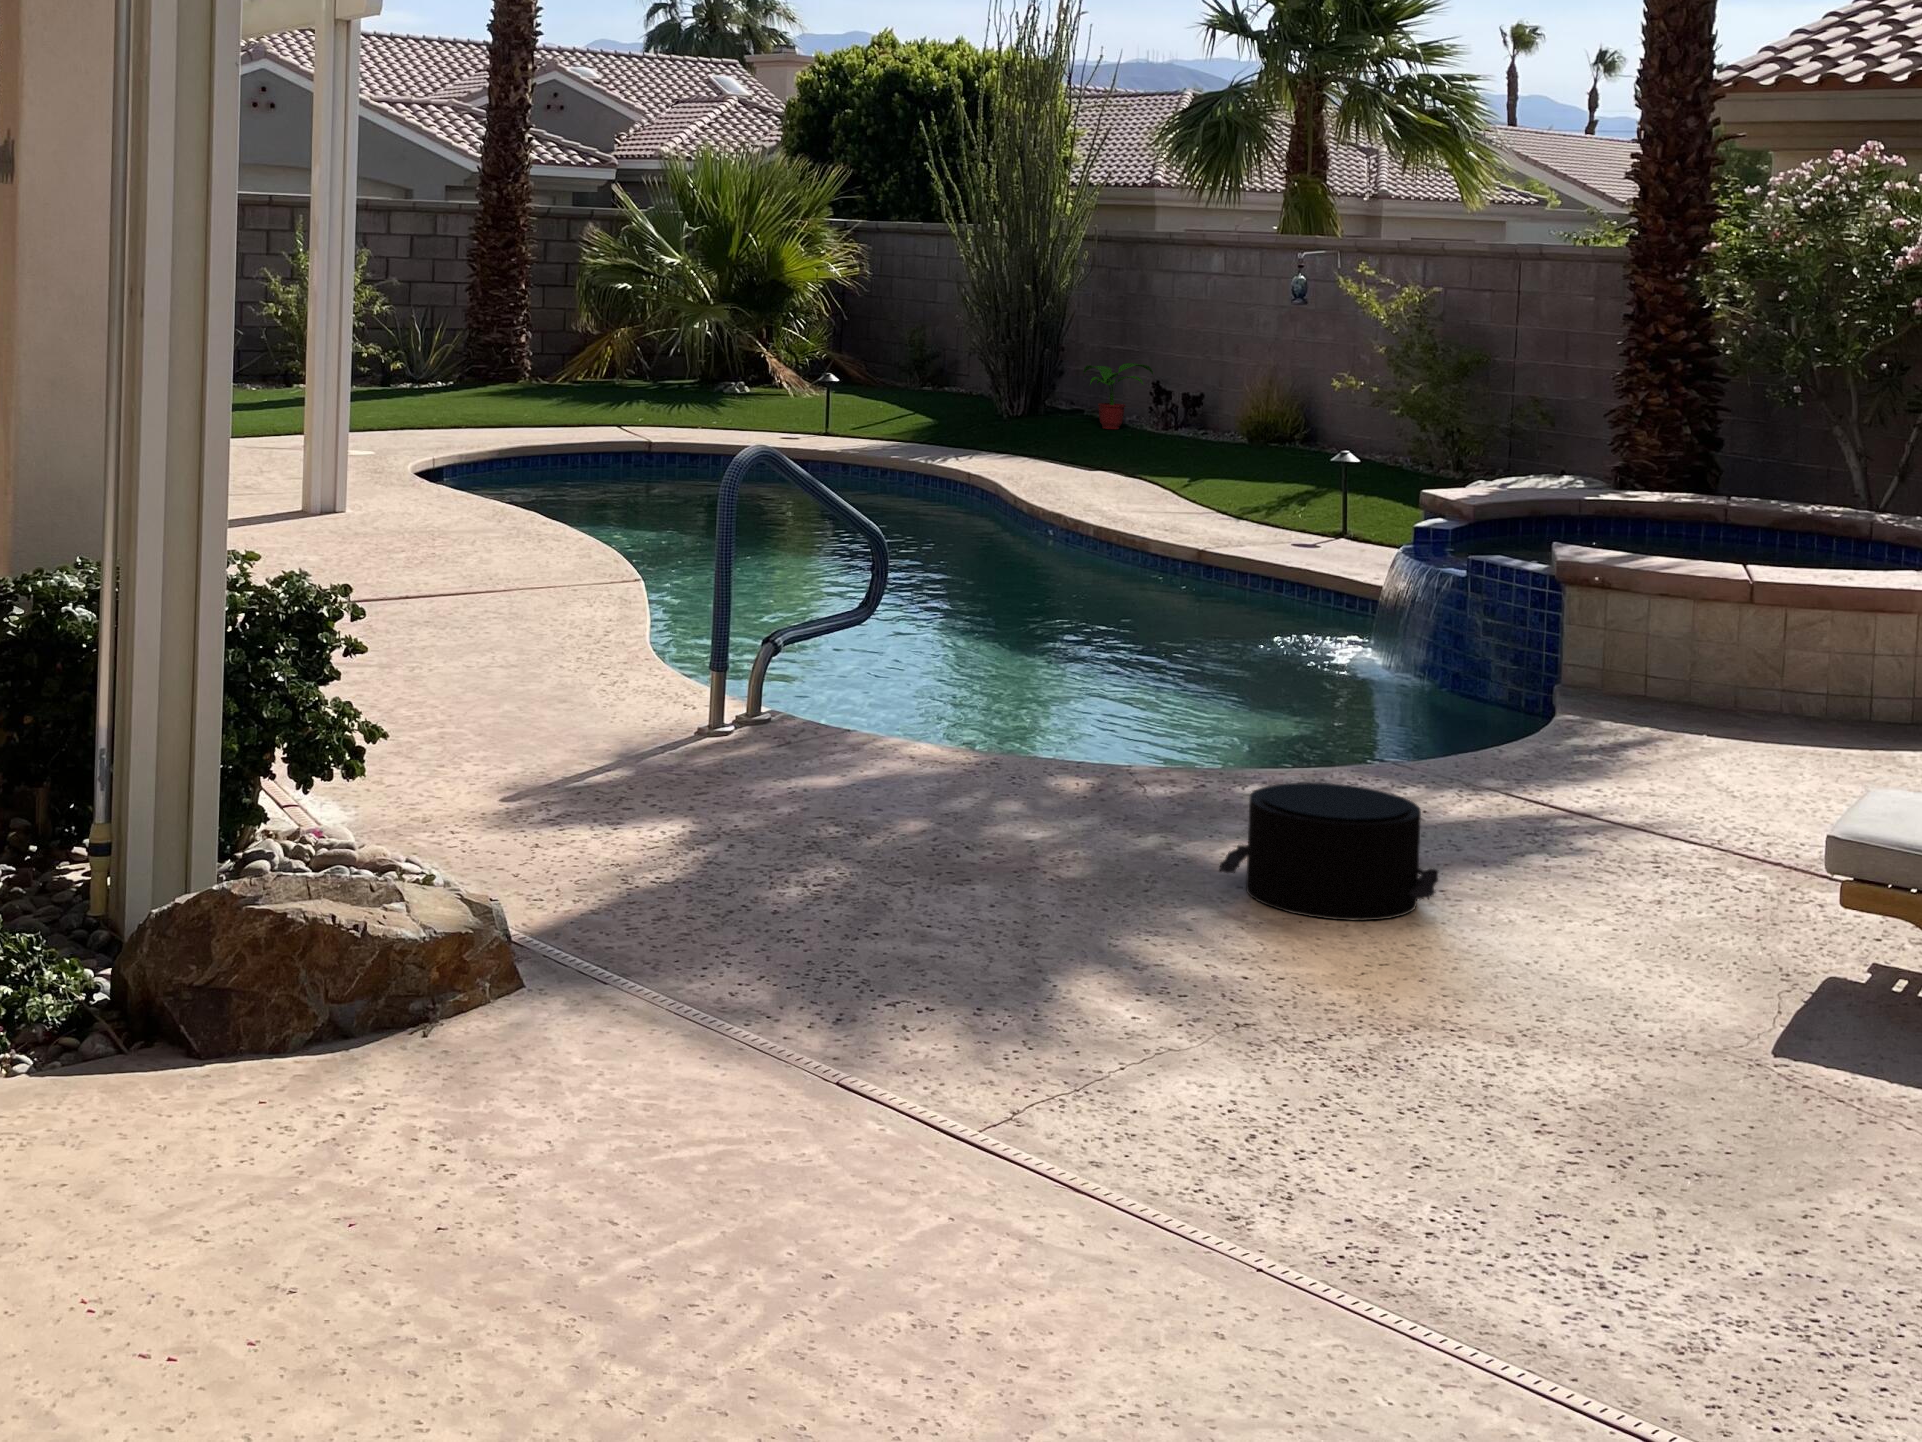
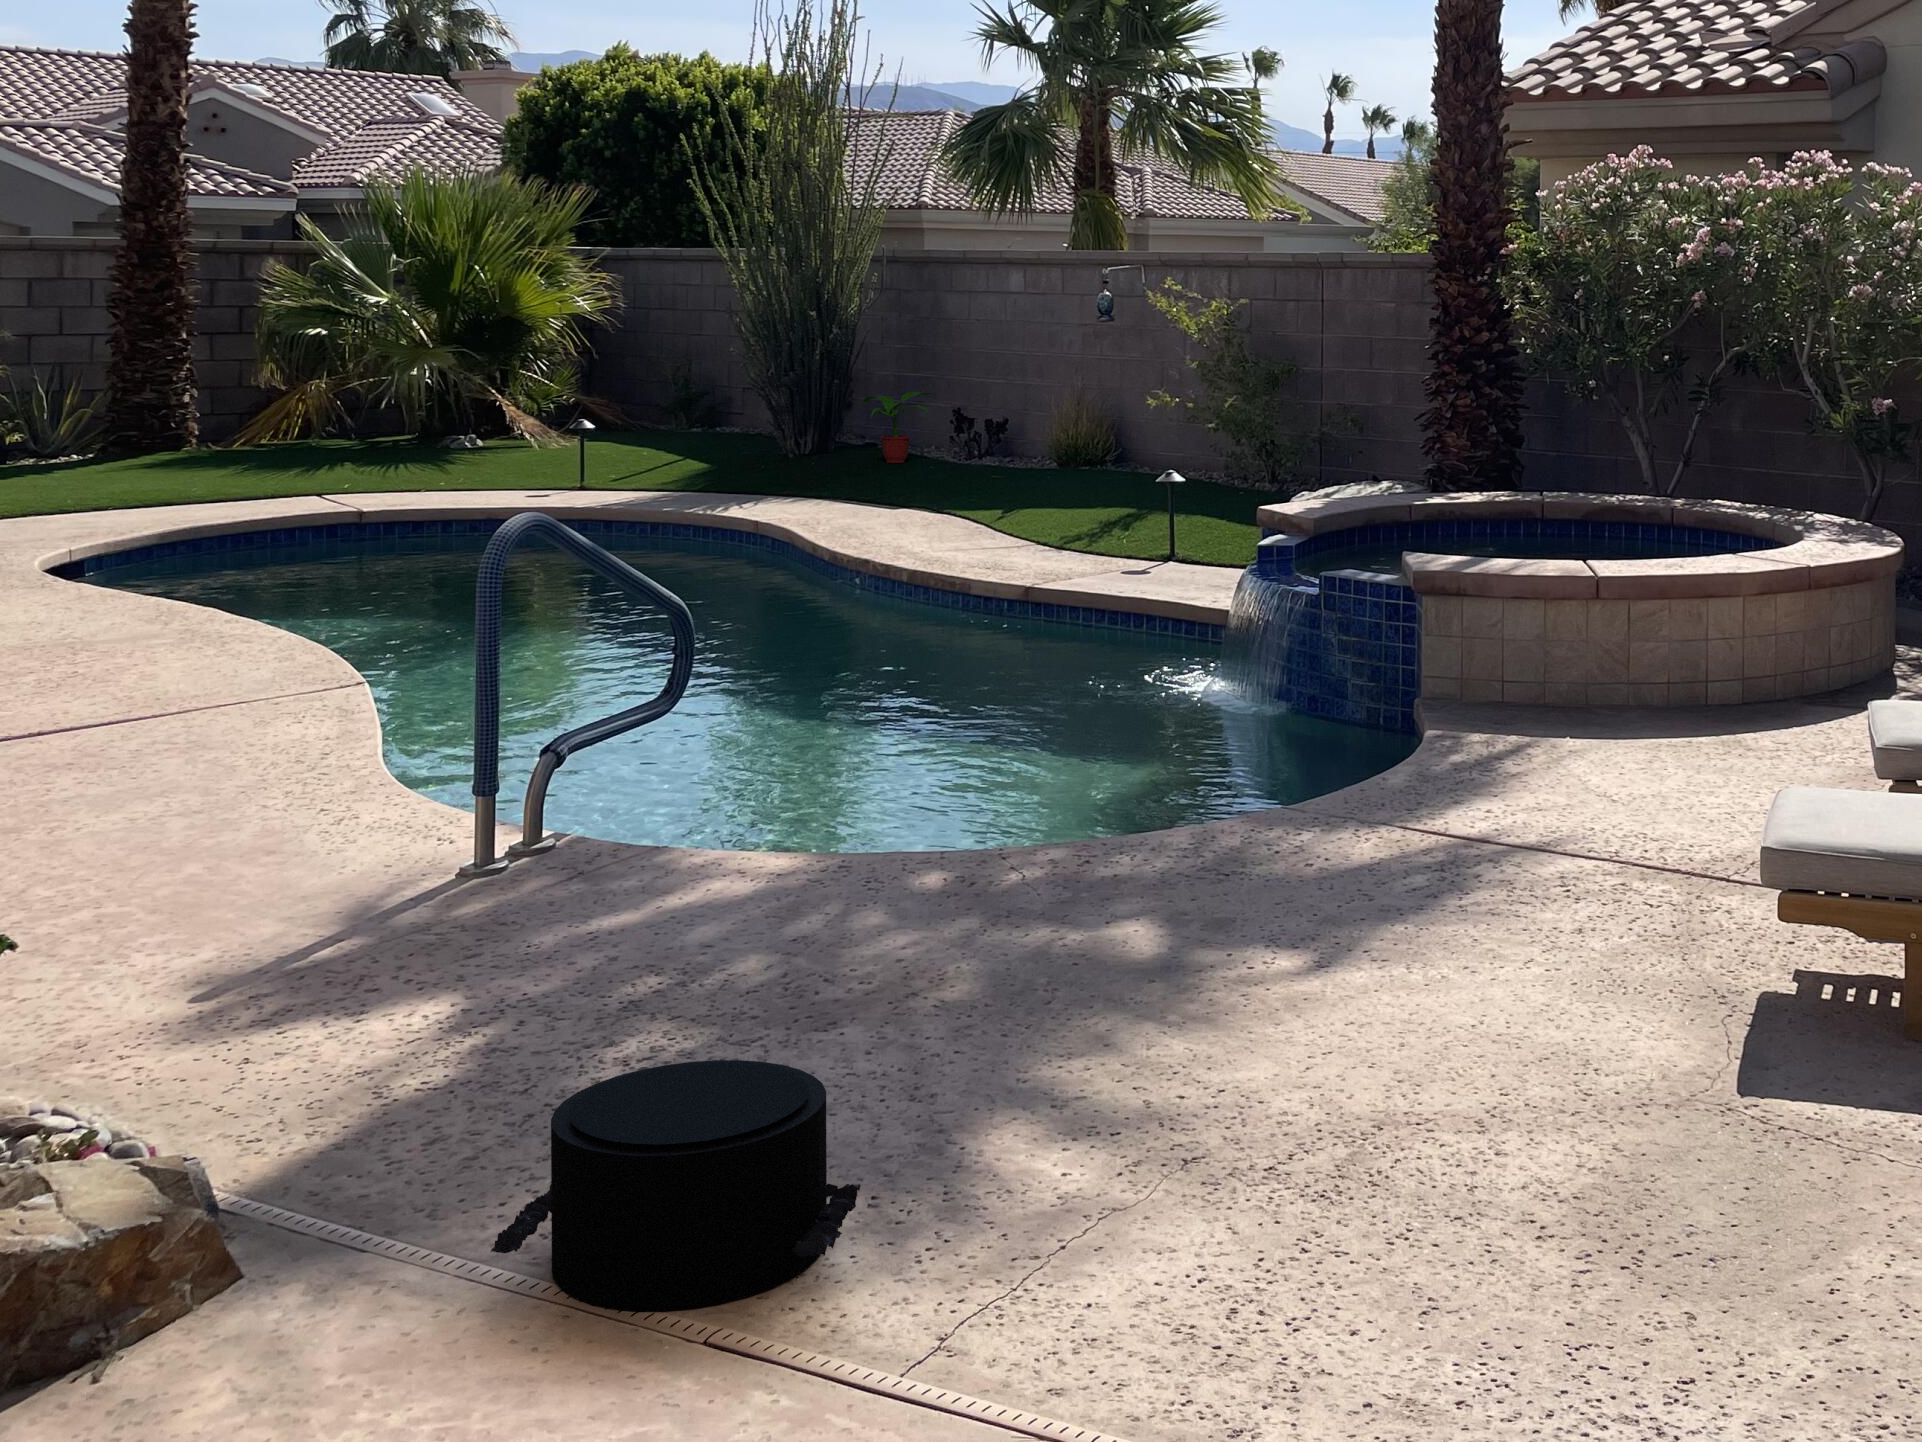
pouf: present [1219,783,1438,921] -> present [491,1060,860,1311]

